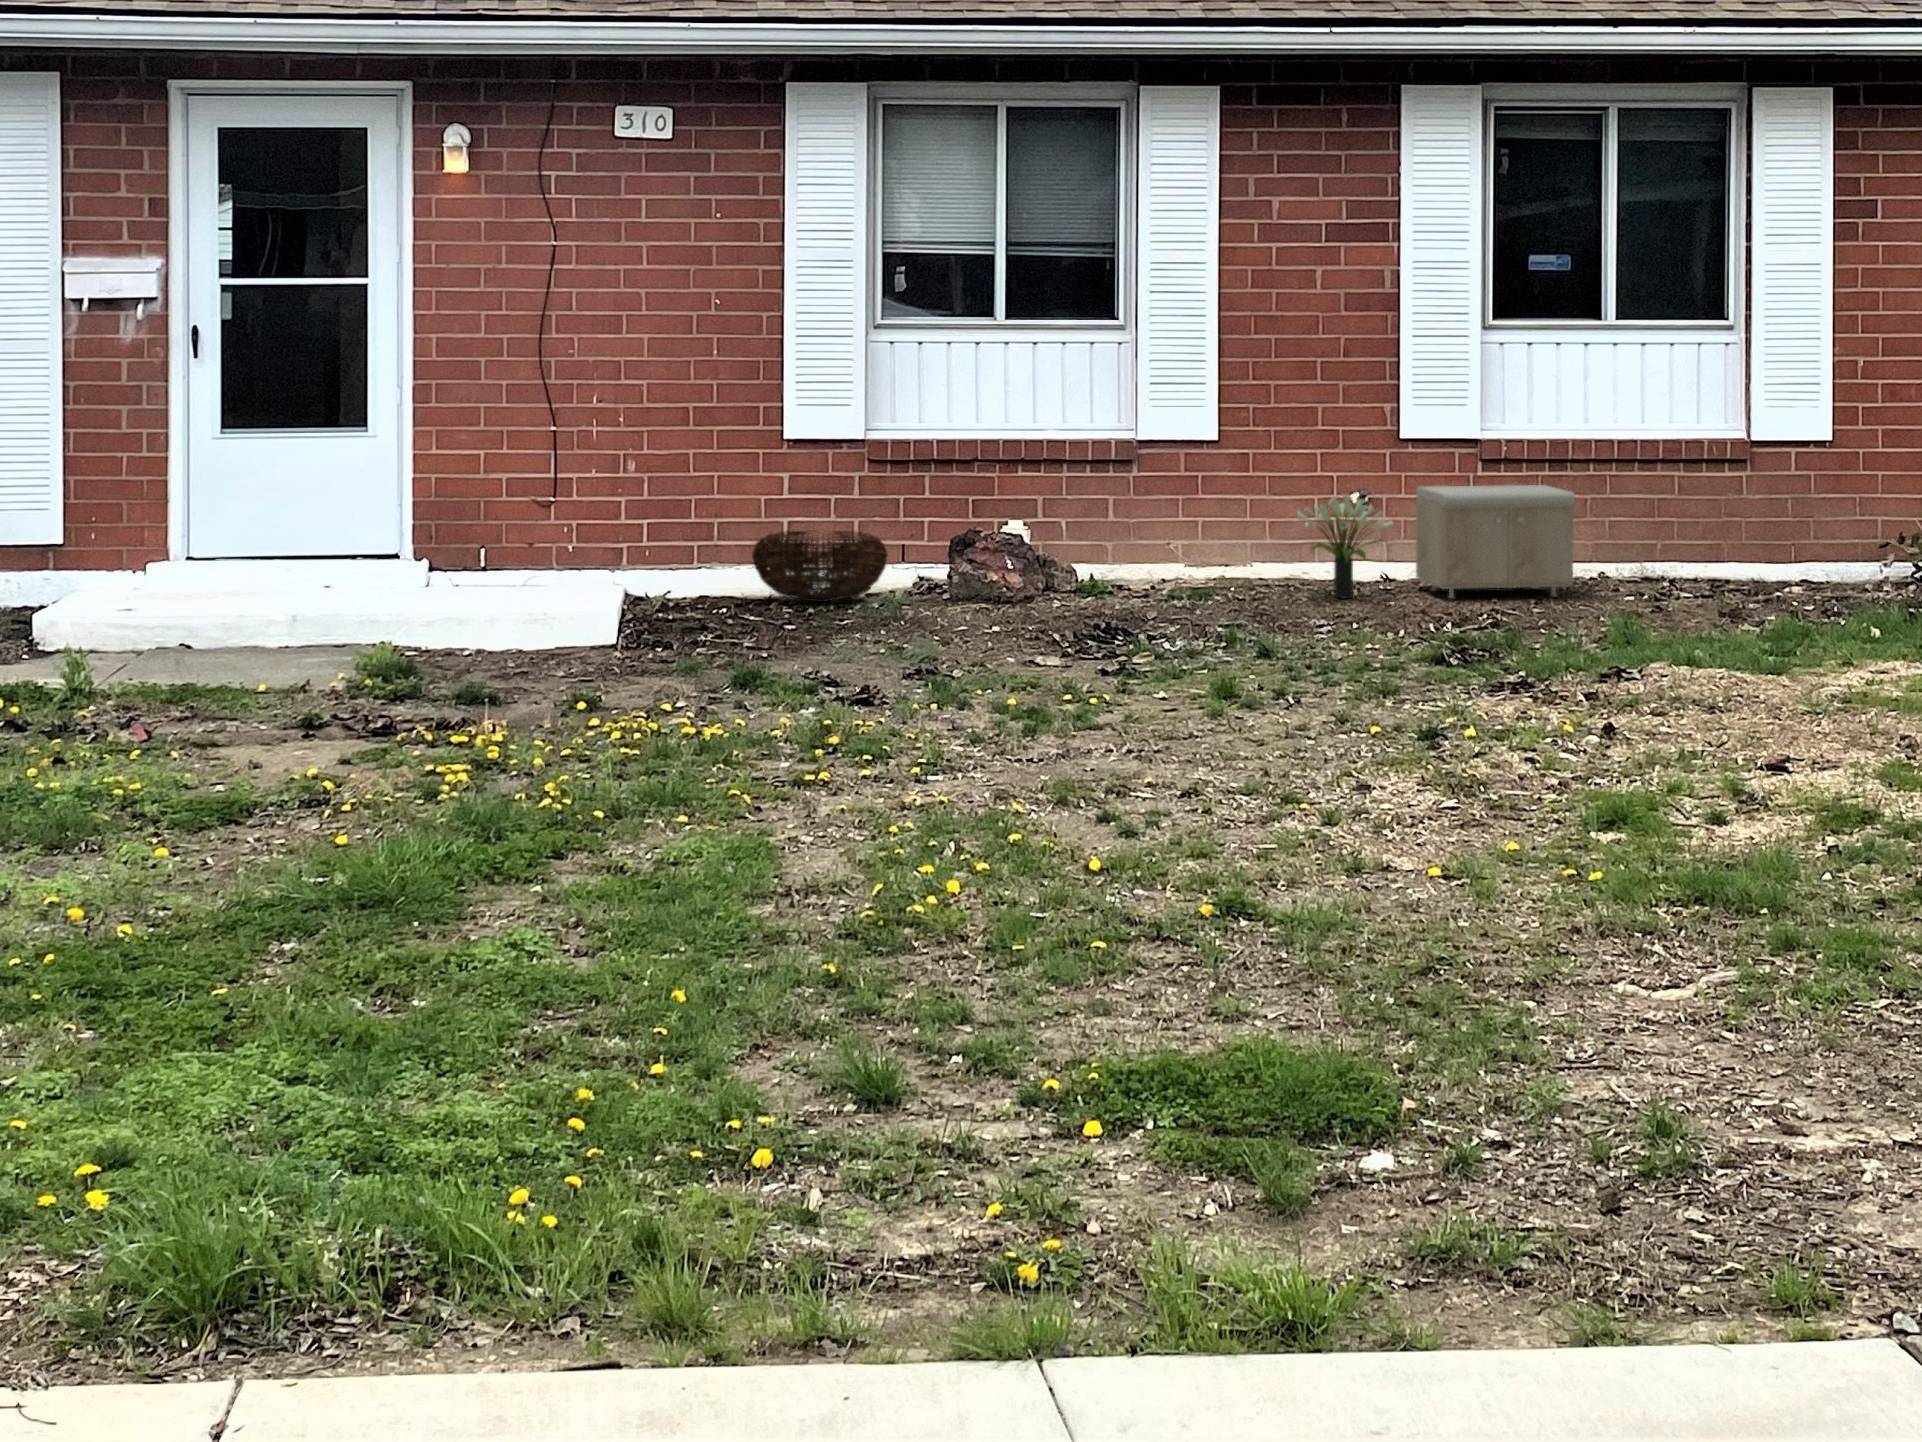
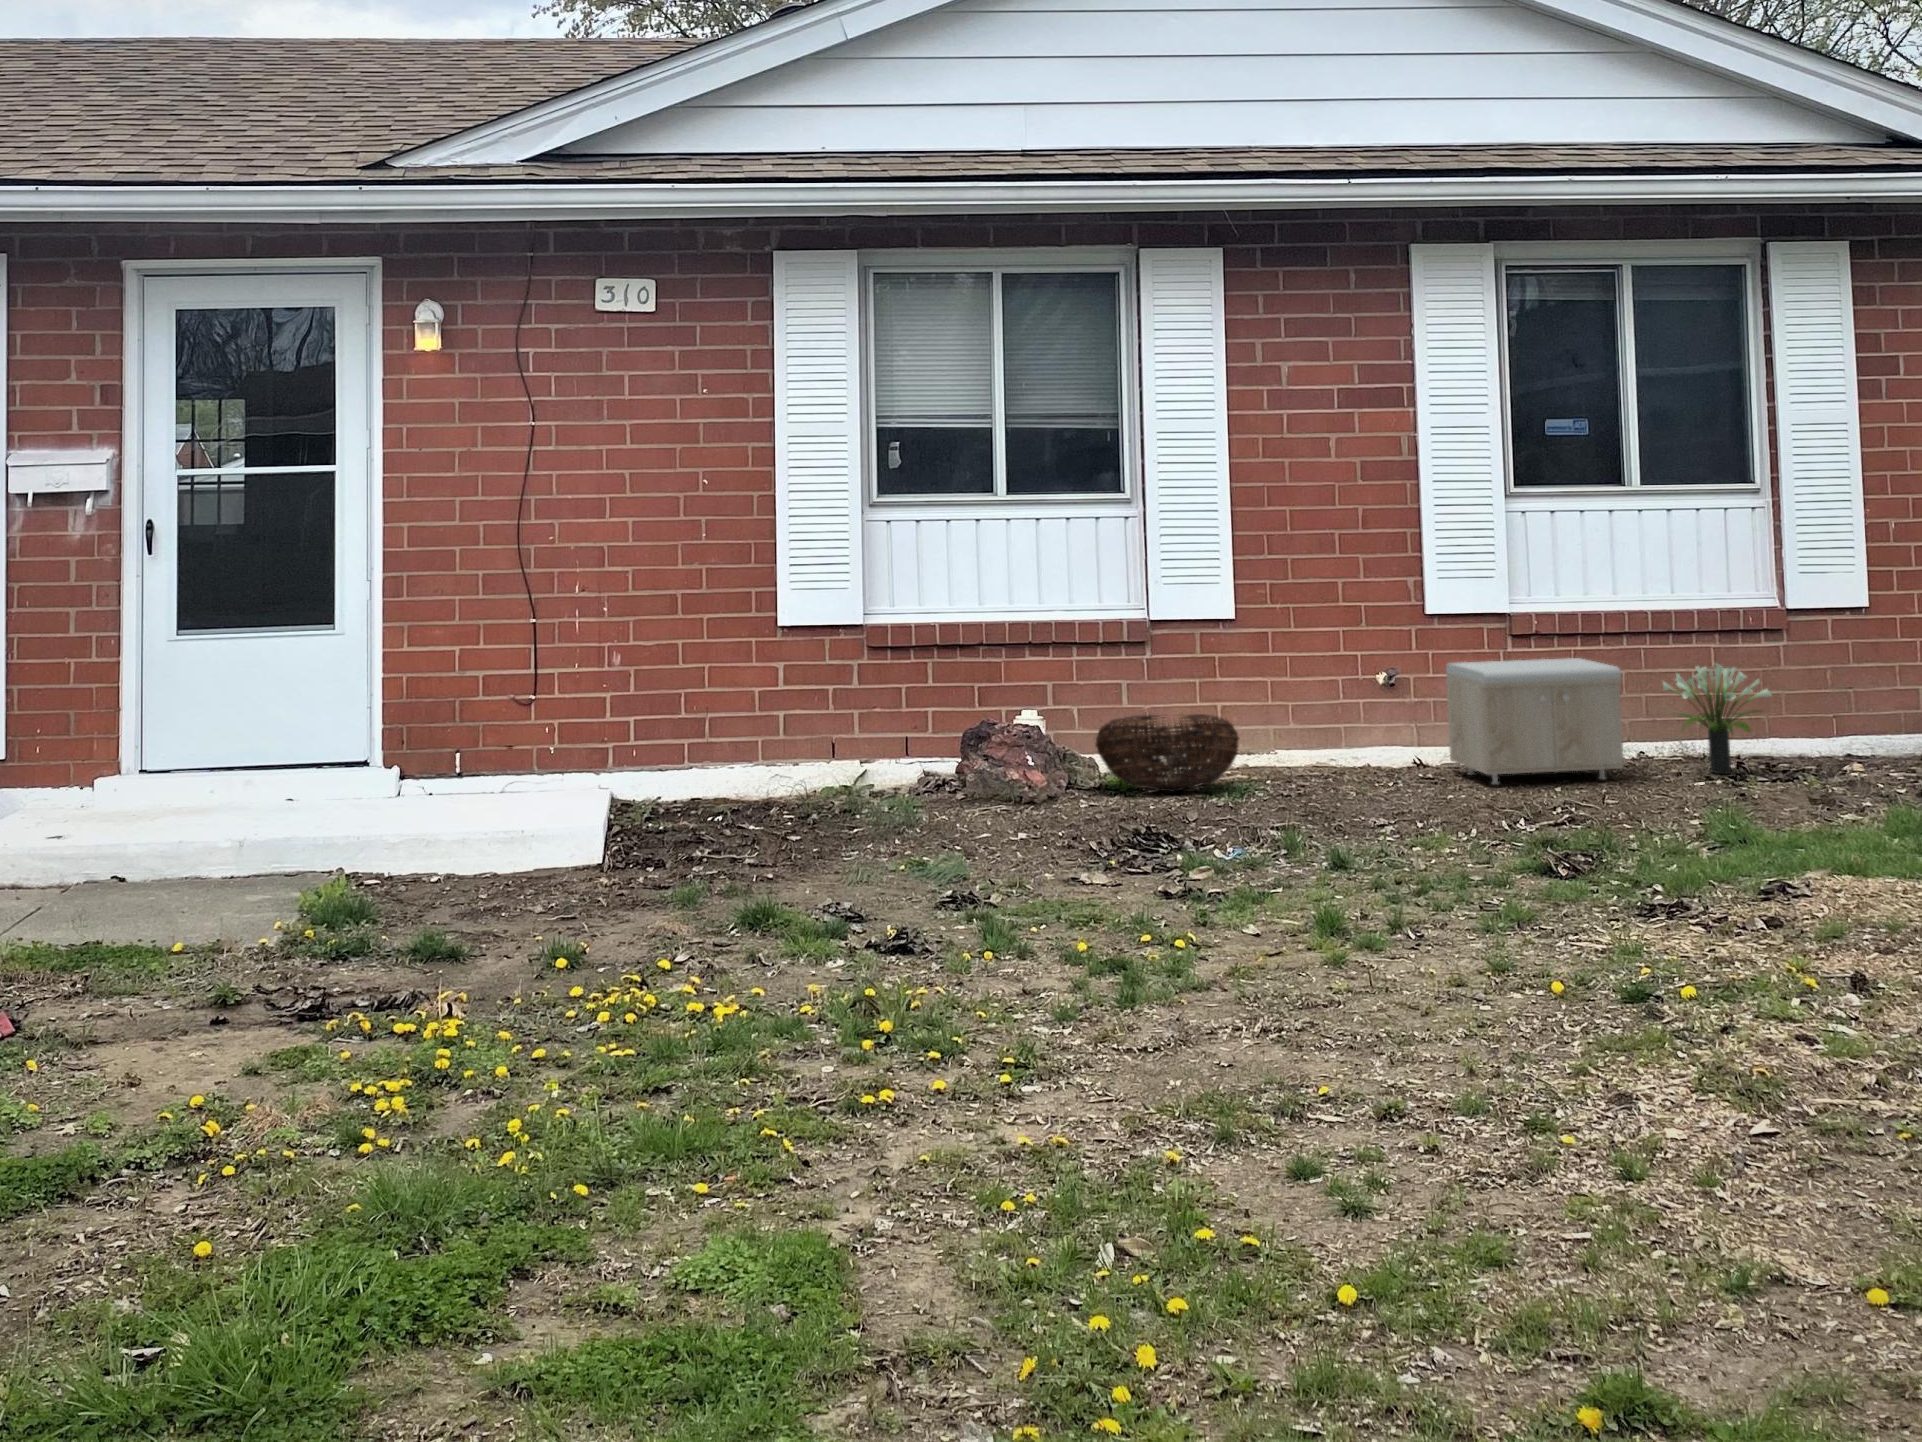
potted plant: present [1297,494,1394,598] -> present [1663,663,1771,774]
basket: present [752,531,888,602] -> present [1095,714,1240,791]

